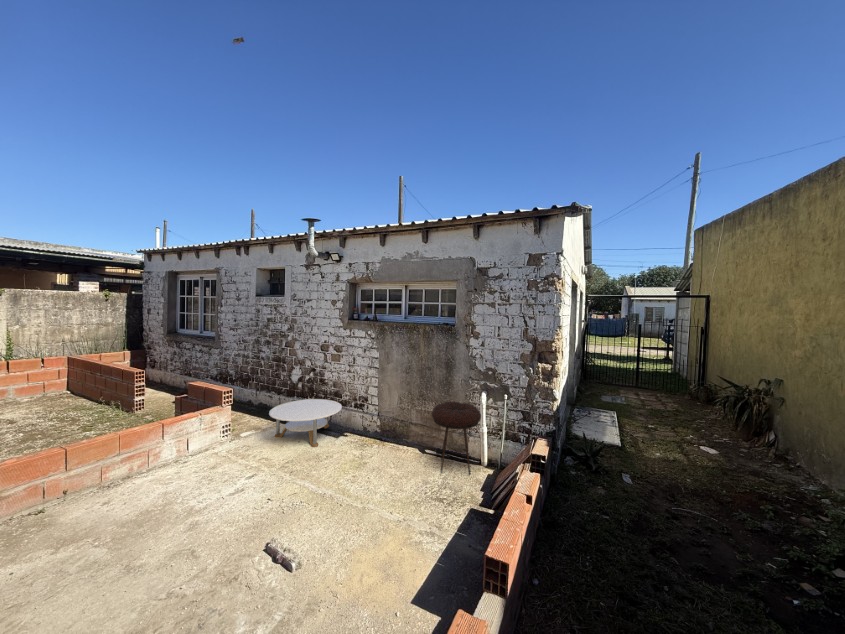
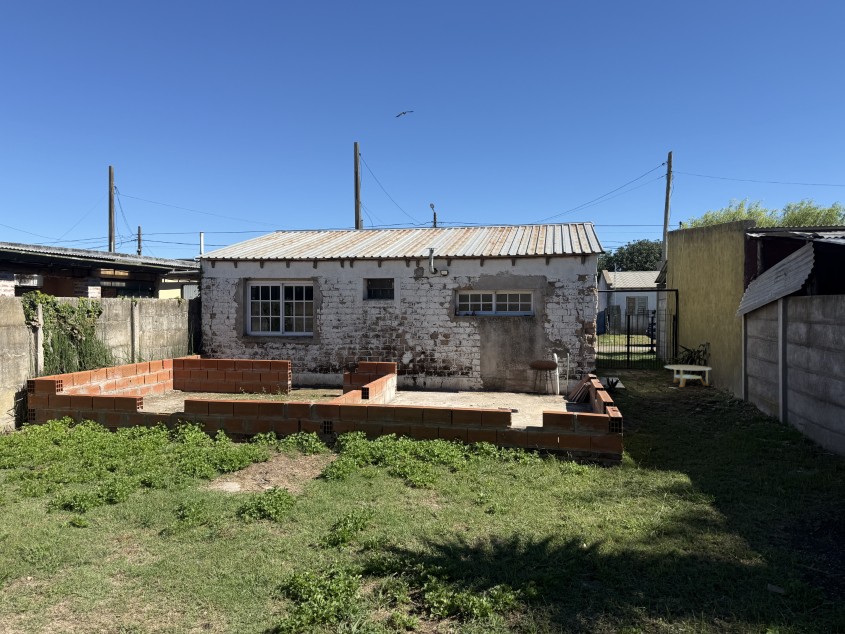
round table: present [269,399,342,447] -> present [665,365,711,387]

